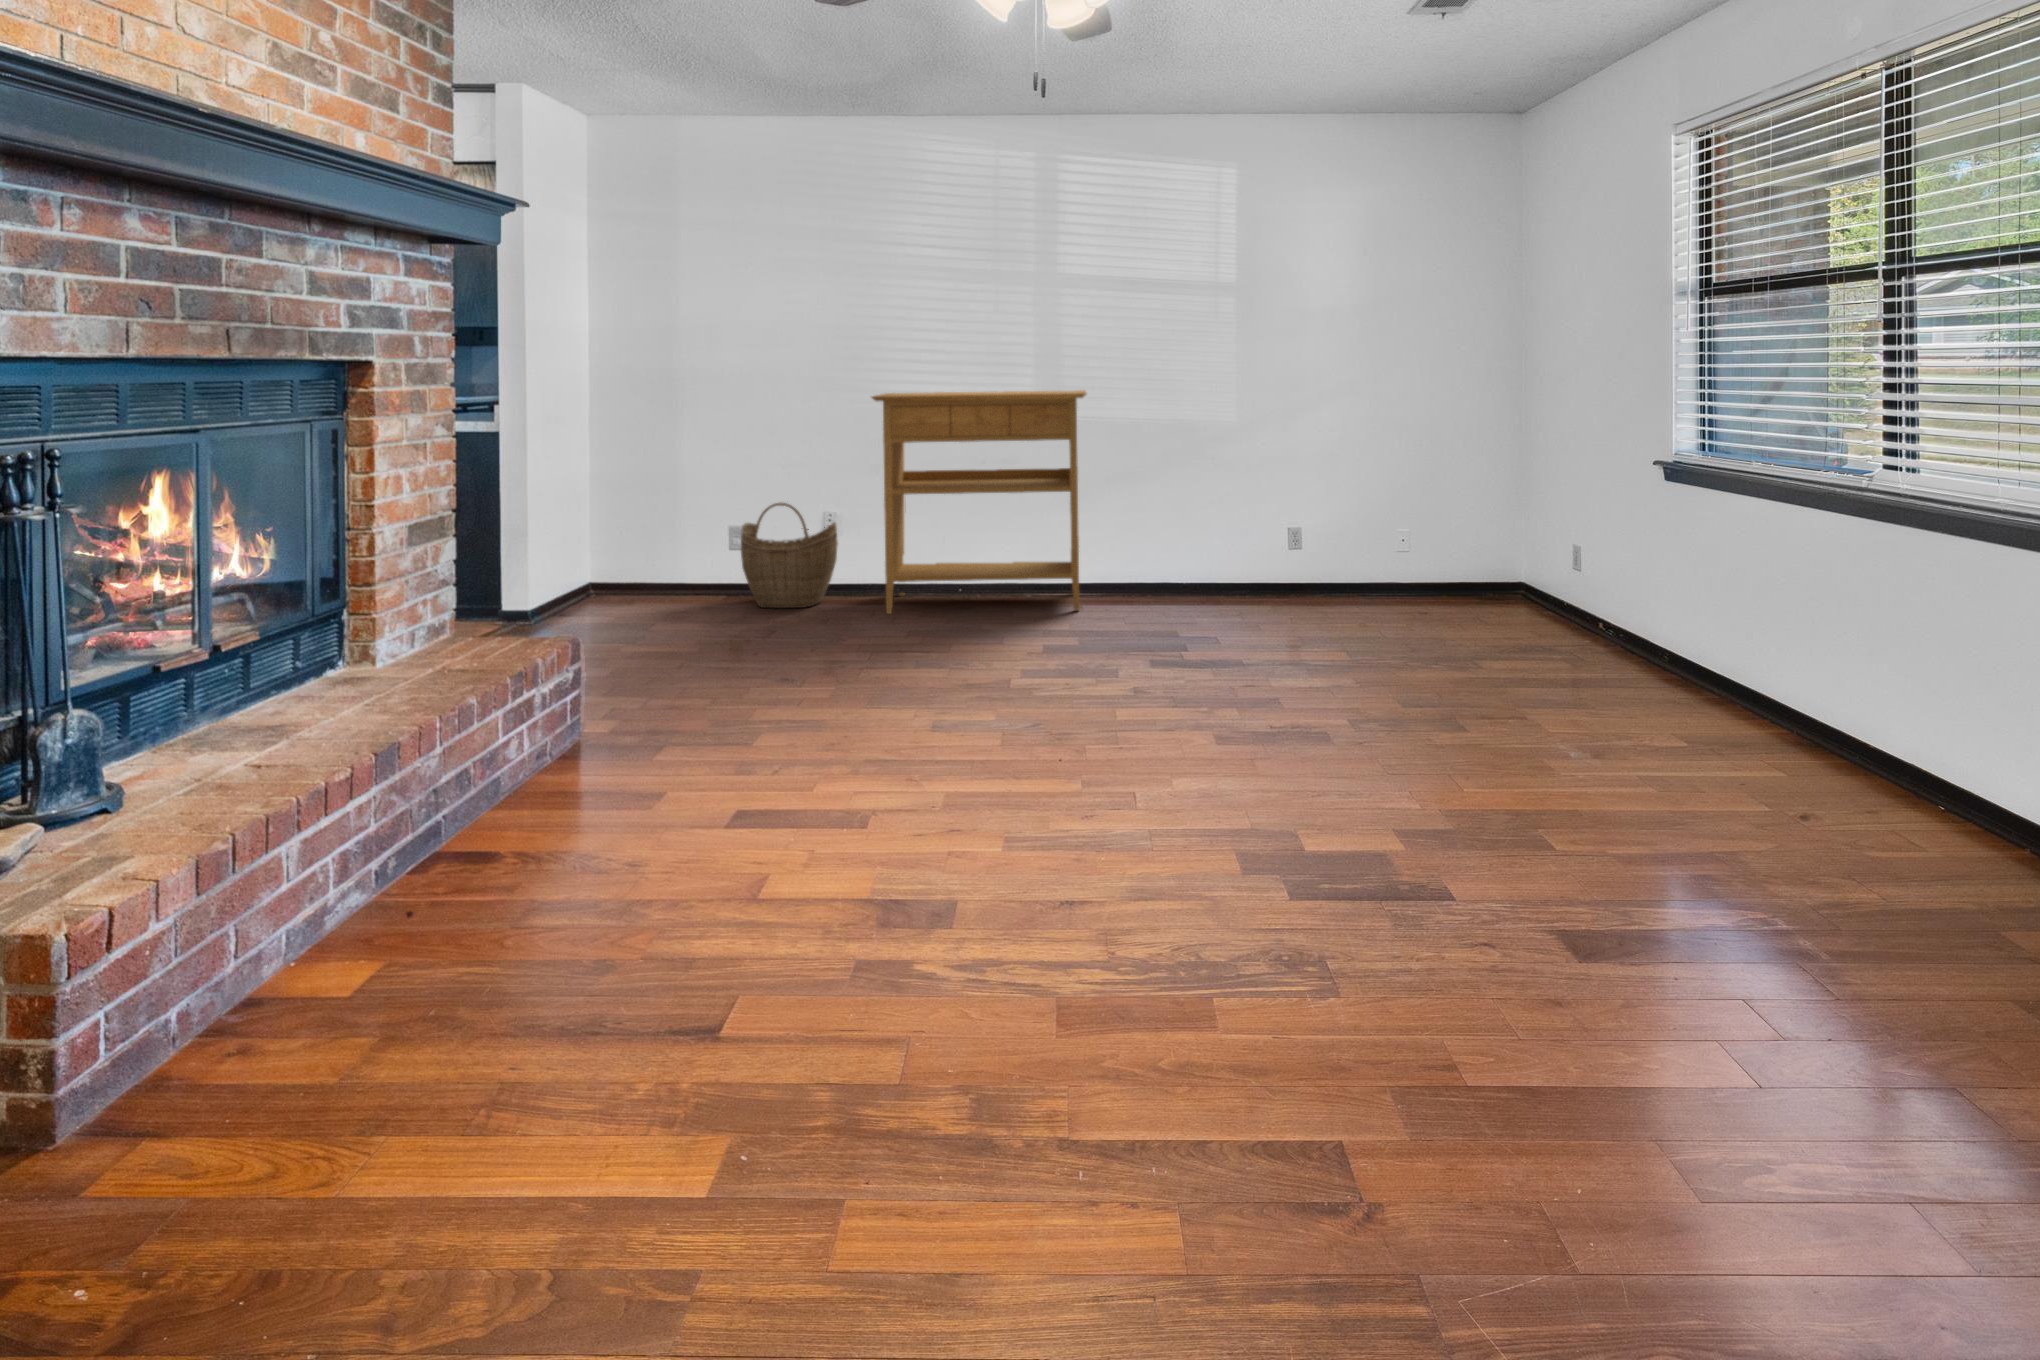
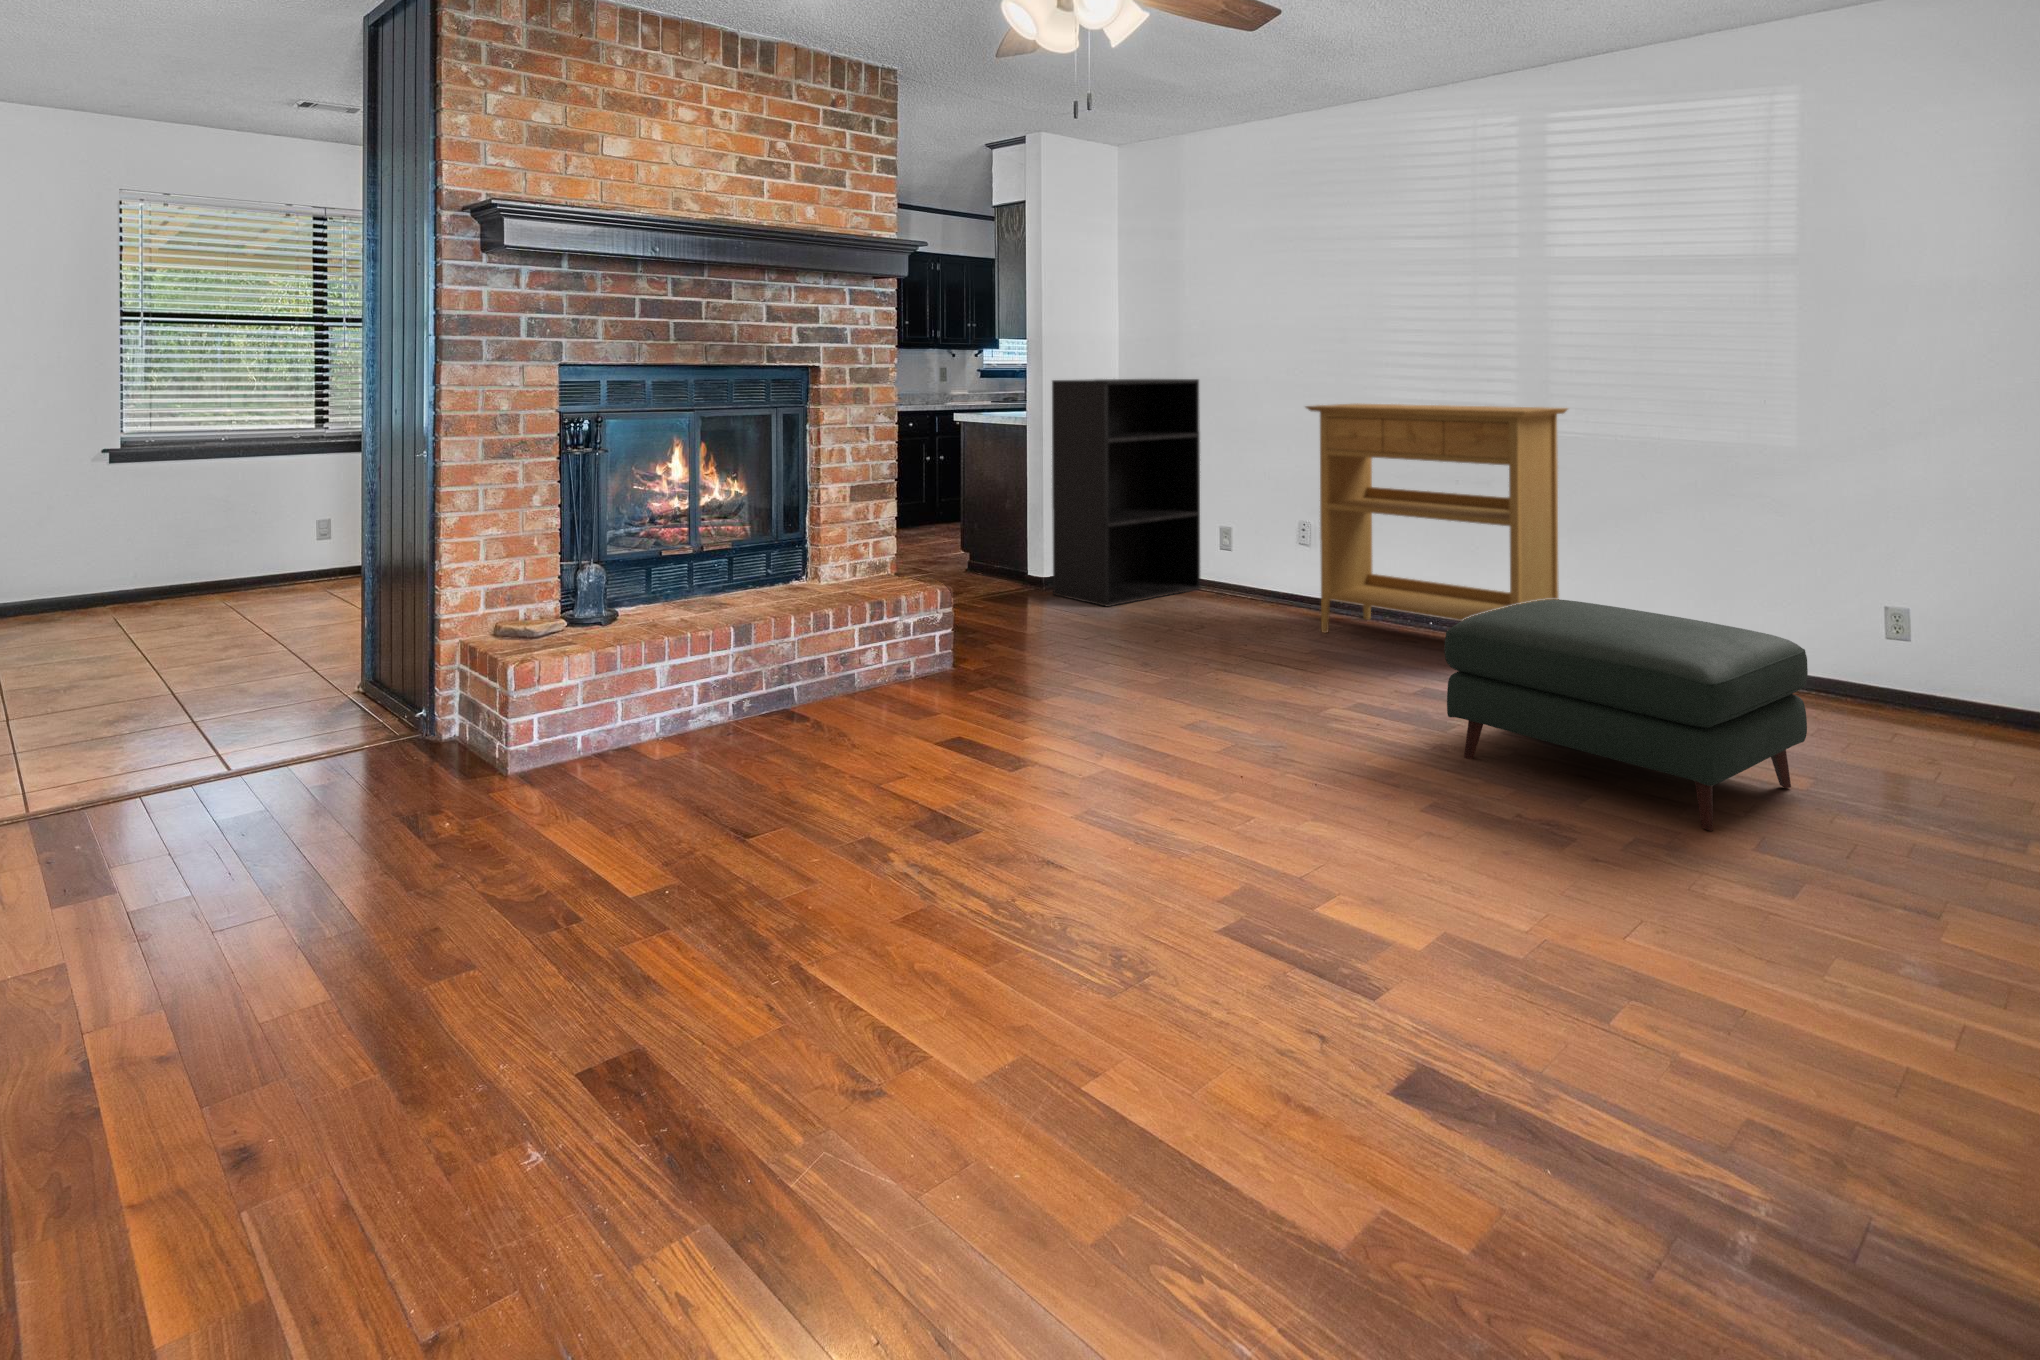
bookshelf: none [542,373,703,632] -> present [1052,379,1200,607]
woven basket: present [741,502,838,608] -> none [1212,502,1305,613]
ottoman: none [1153,543,1385,692] -> present [1444,599,1808,831]

